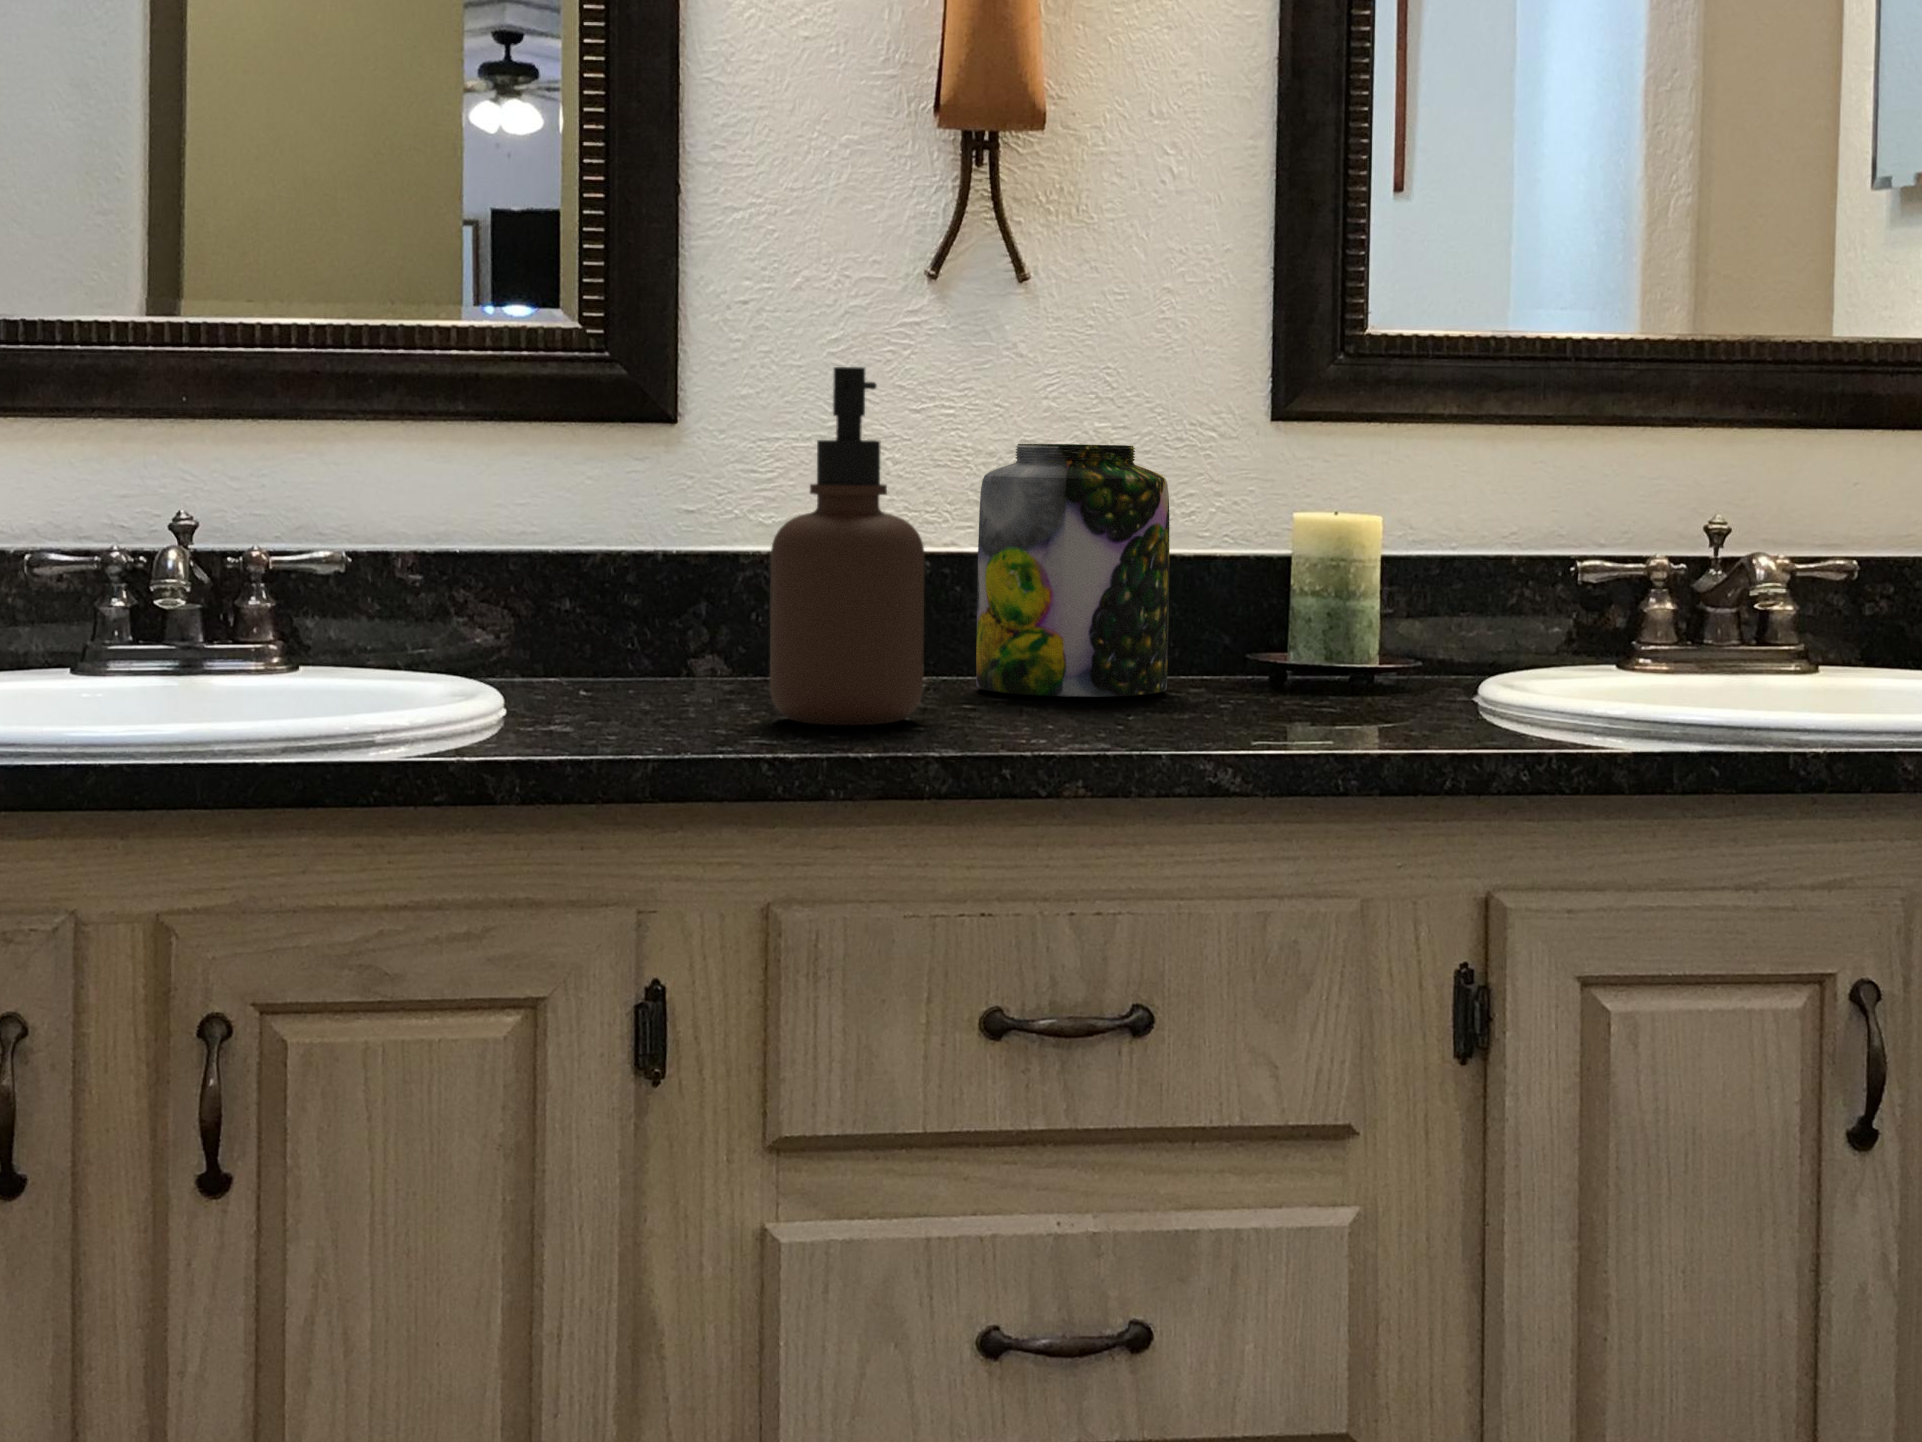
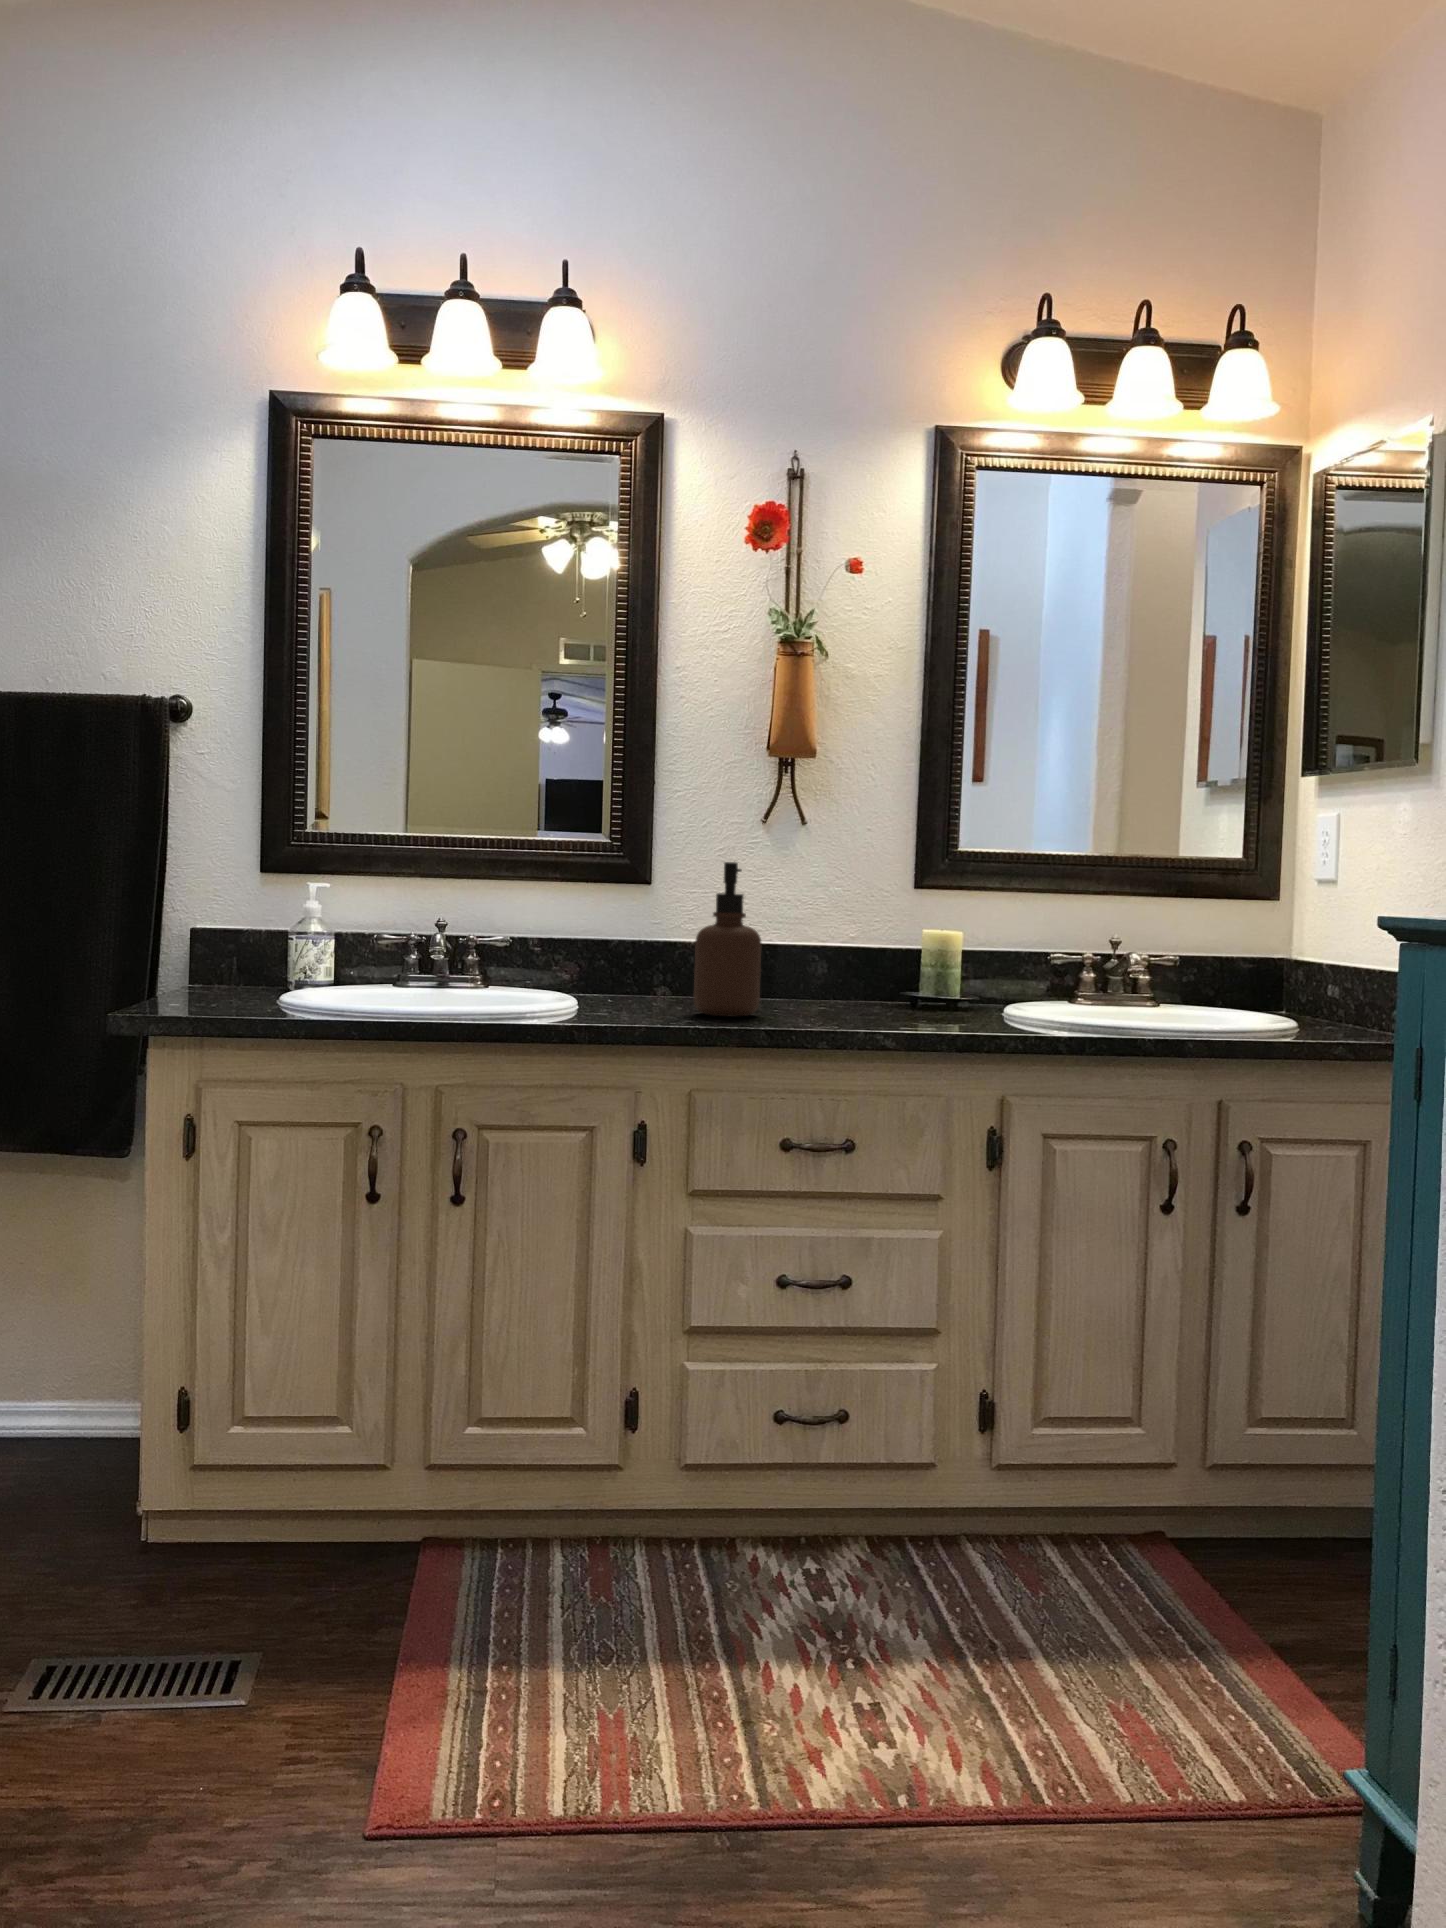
jar: present [976,444,1169,697] -> none [781,897,868,1009]

